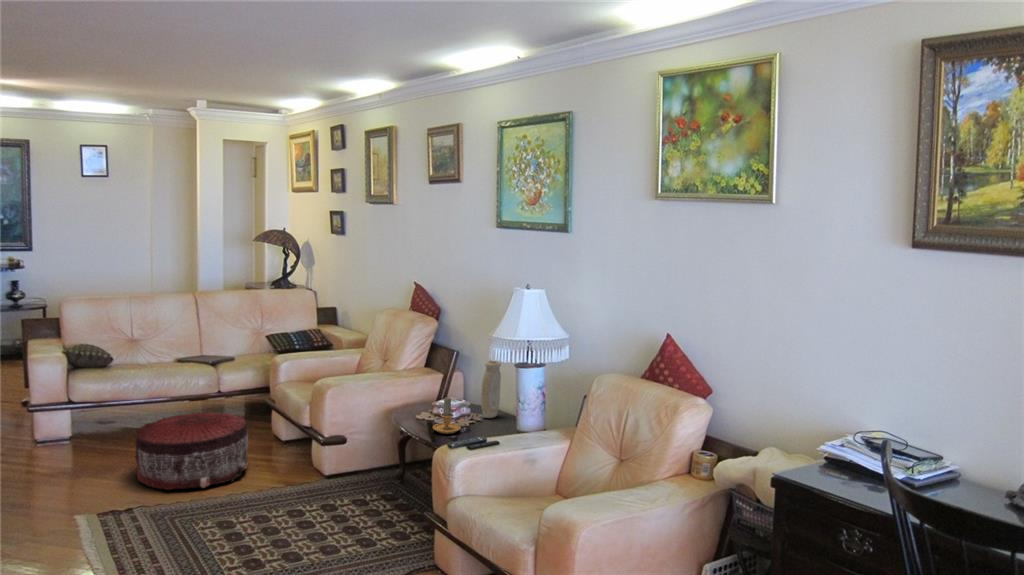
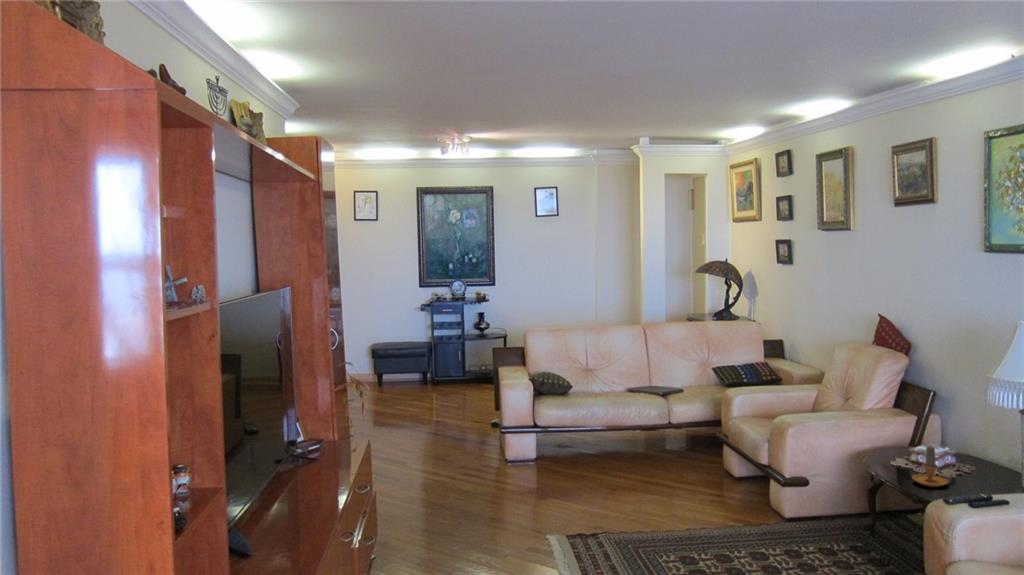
vase: present [481,361,501,418] -> none [972,409,999,475]
pouf: present [135,412,248,490] -> none [608,437,706,509]

